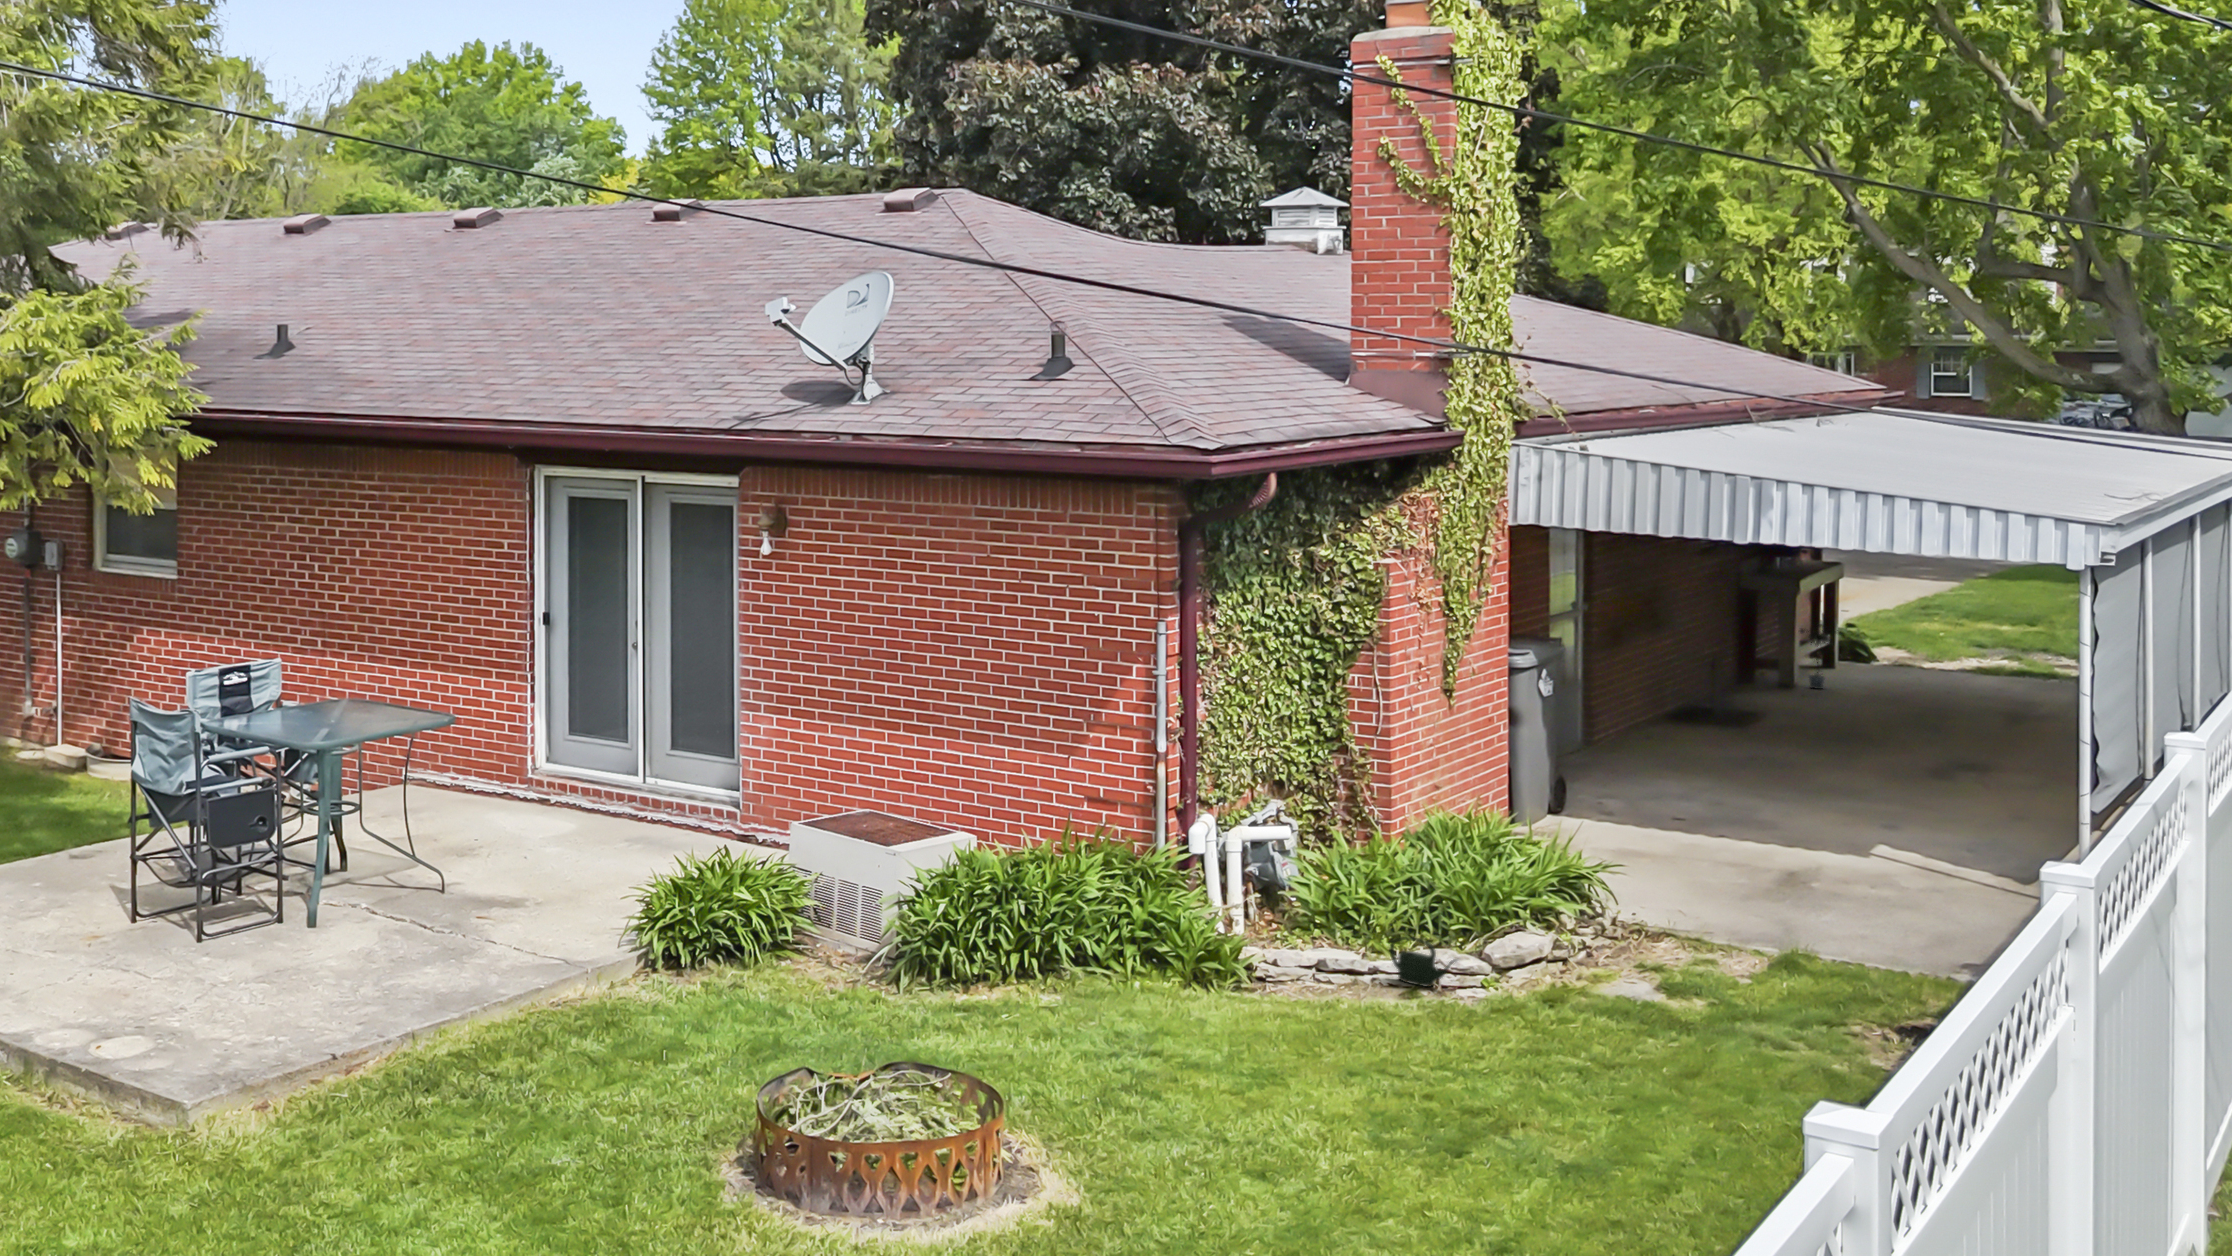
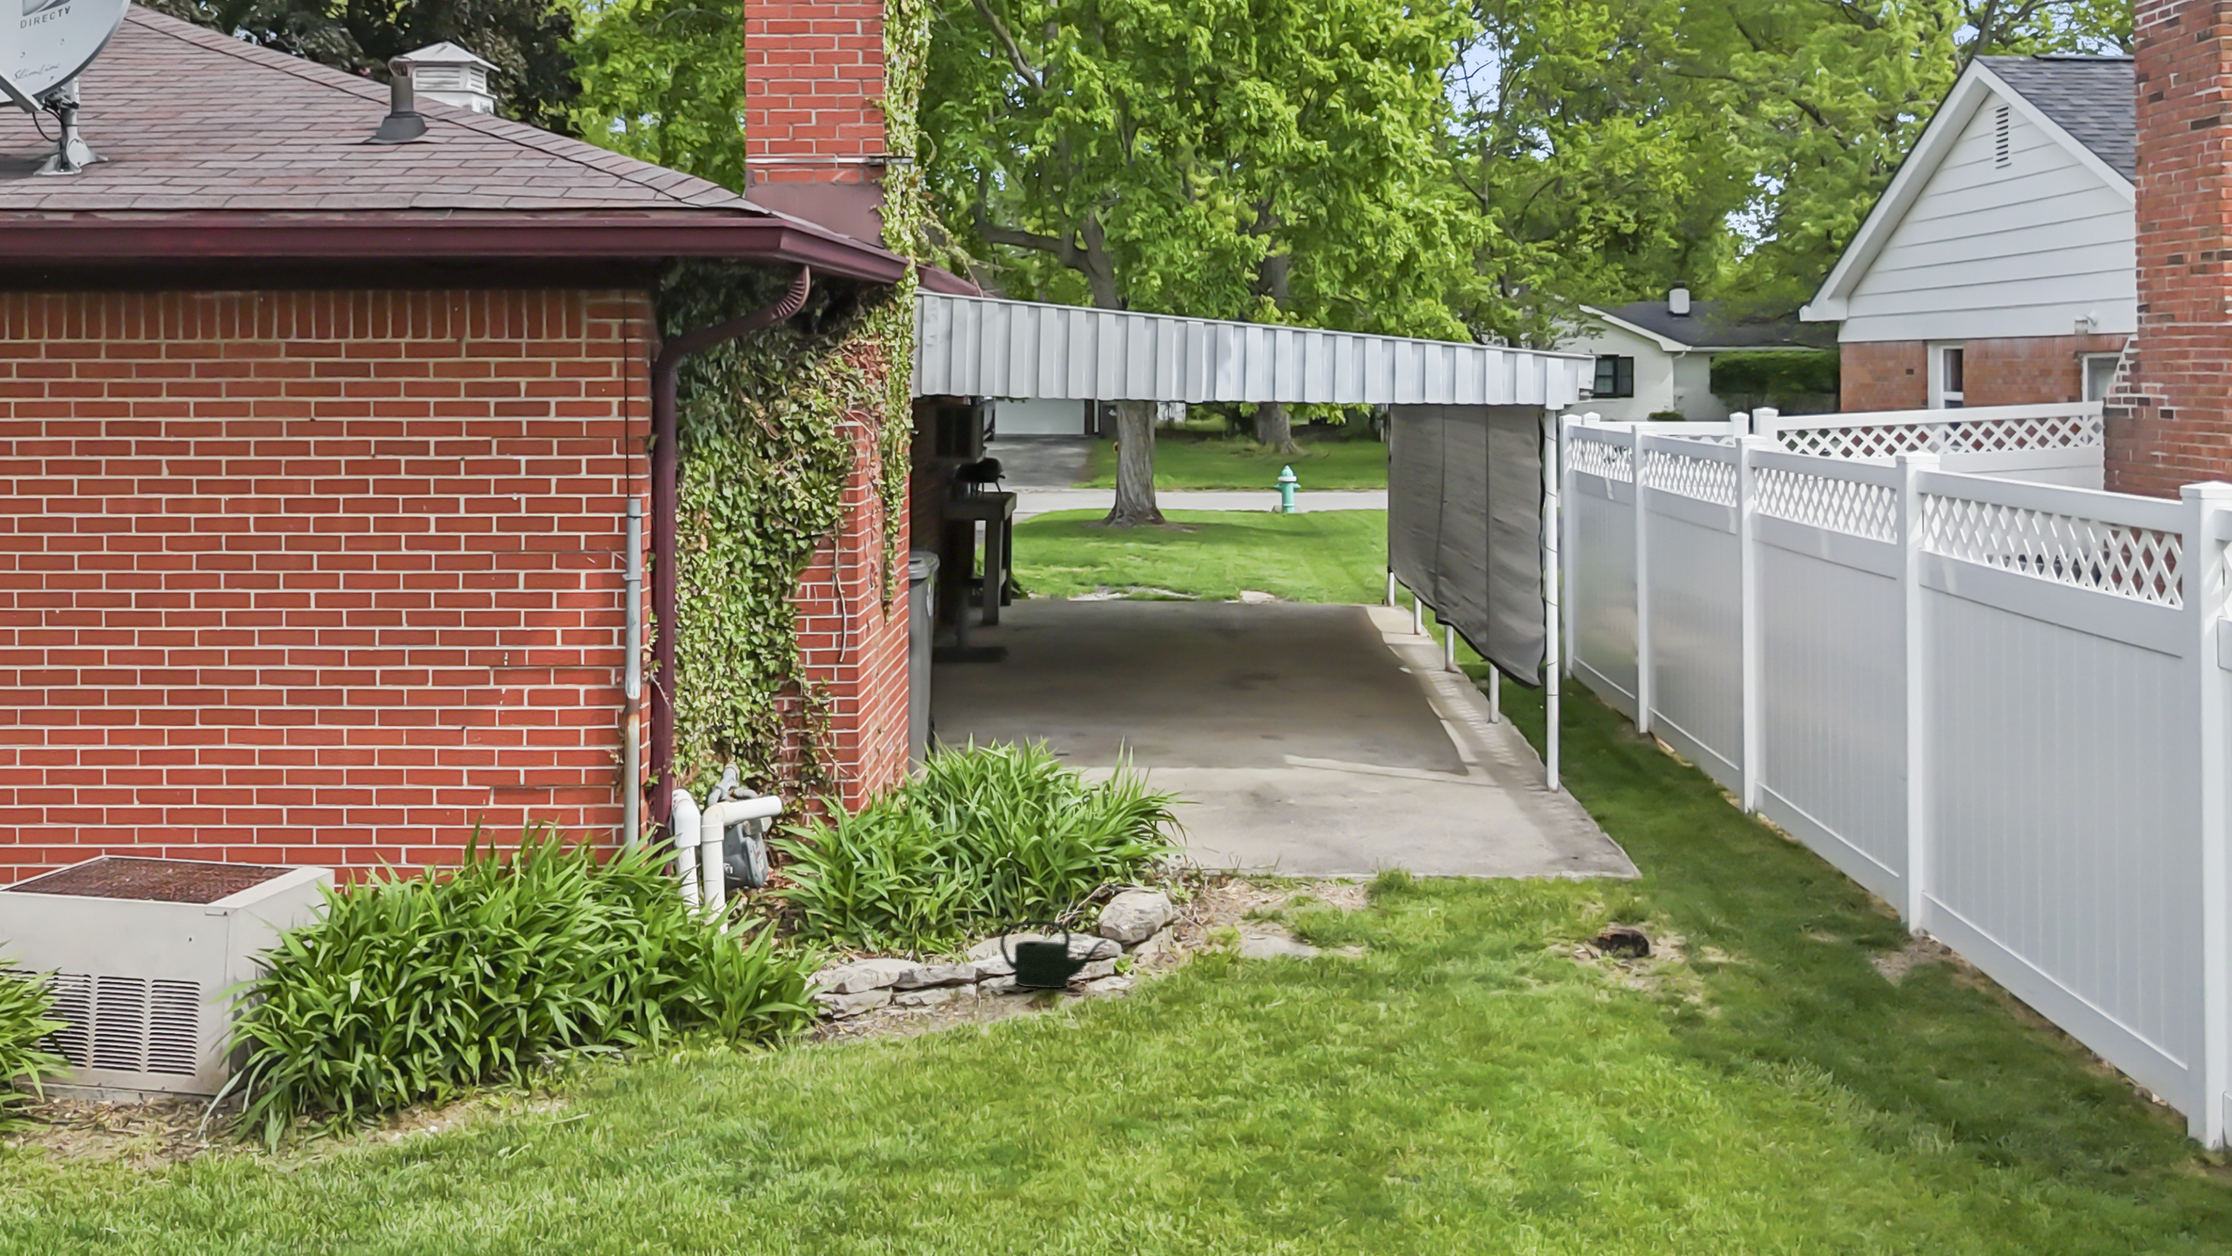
potted plant: present [1800,624,1844,689] -> none [983,551,1031,623]

